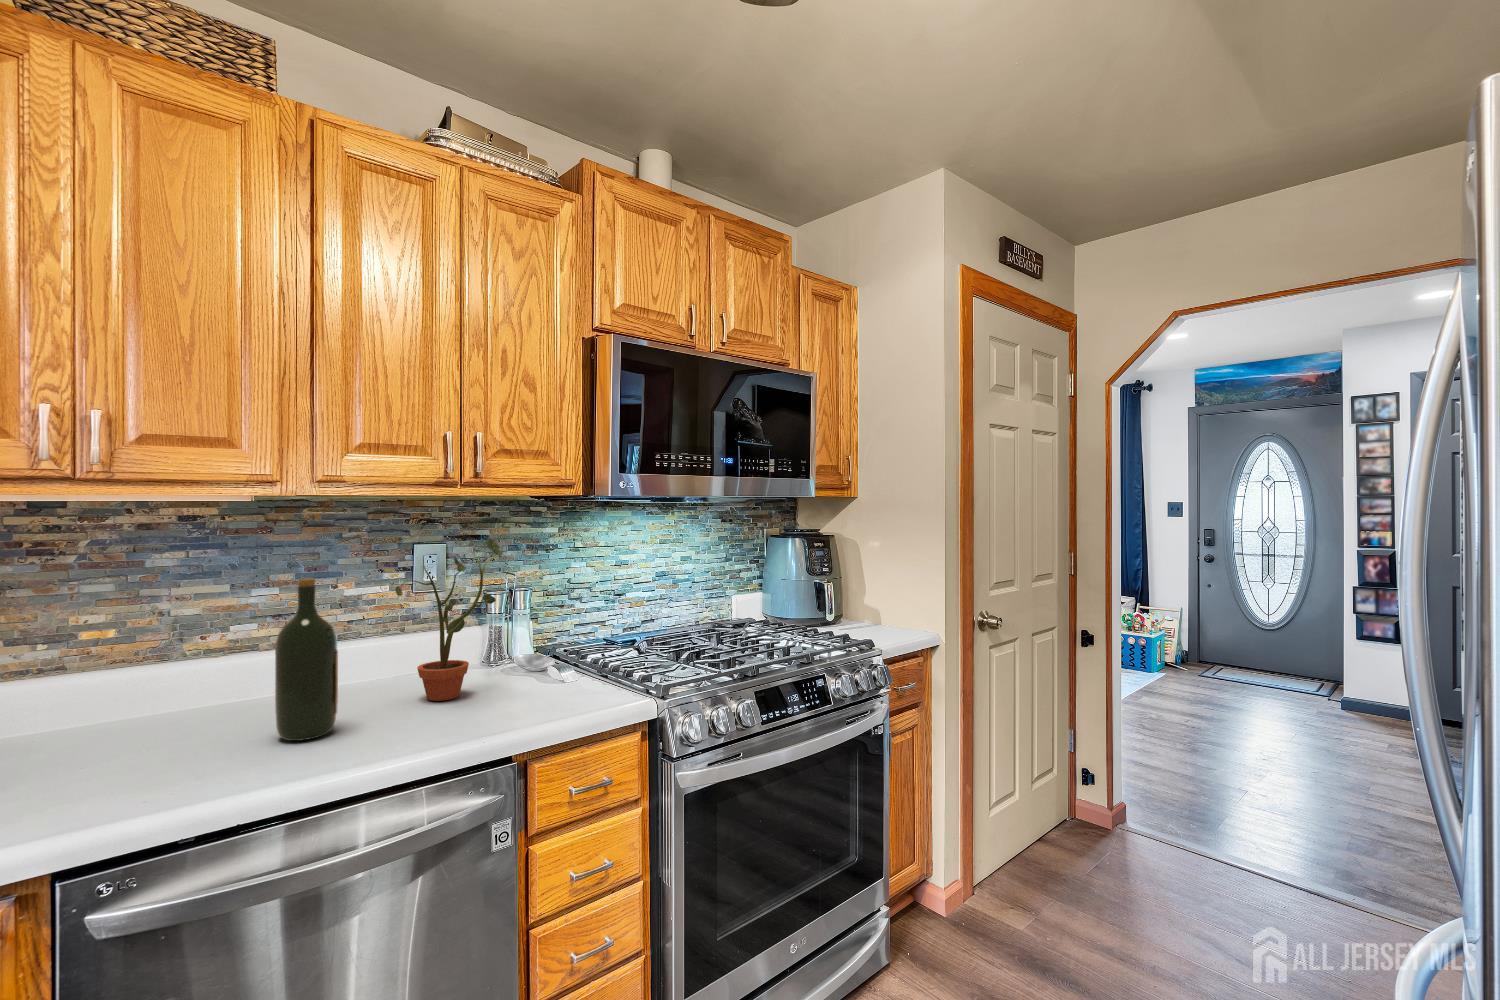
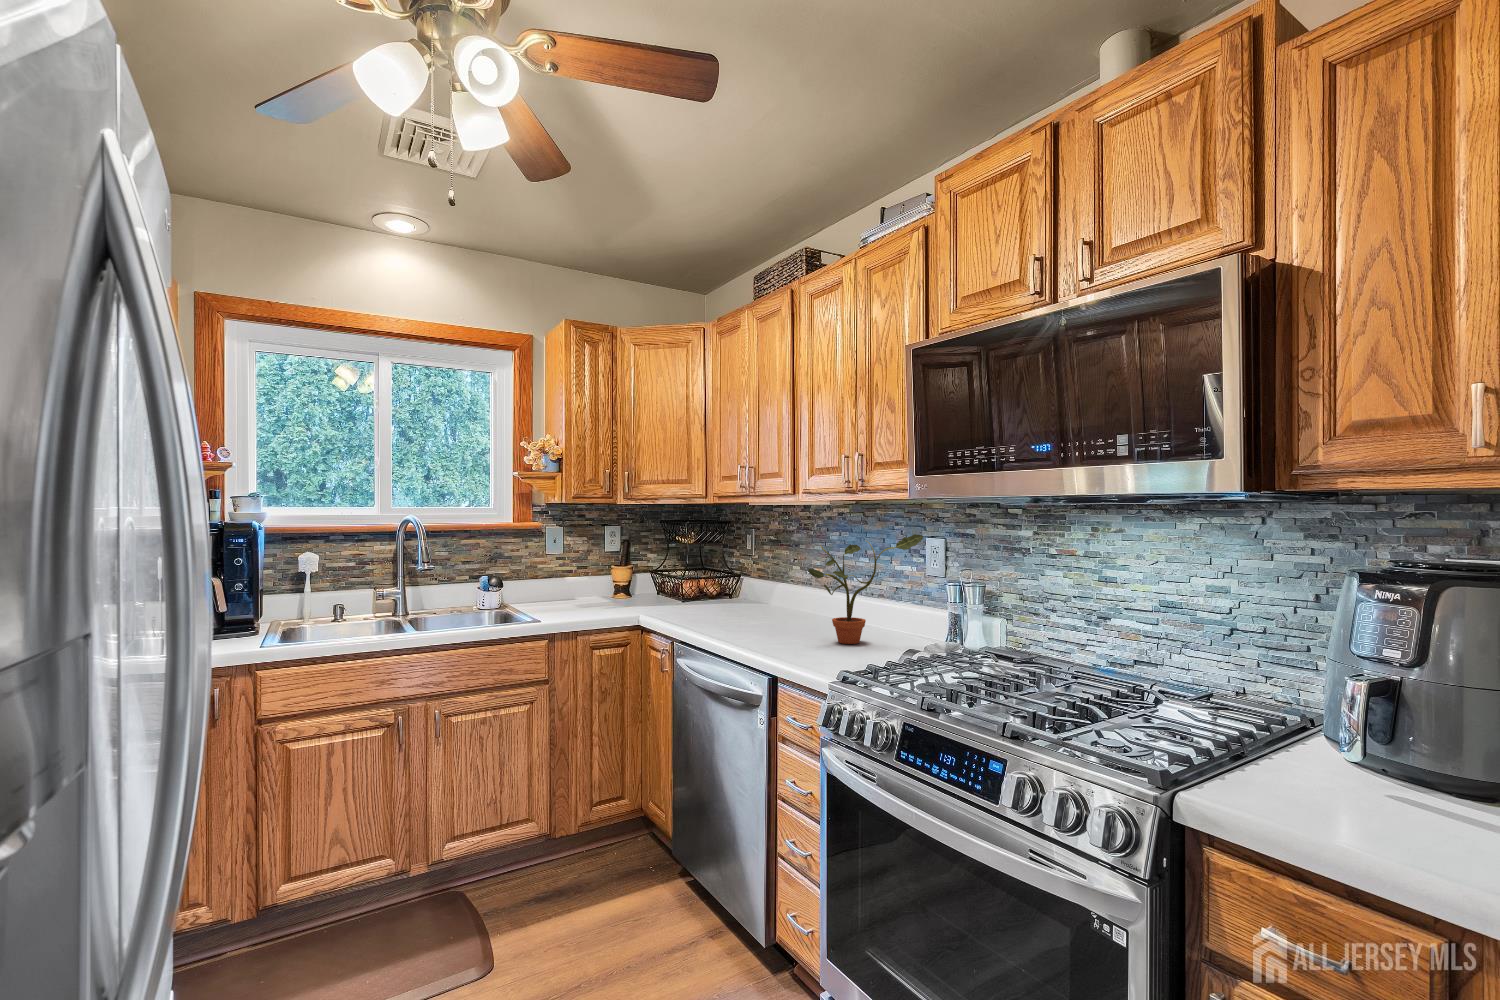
wine bottle: present [275,578,338,741] -> none [767,547,796,634]

